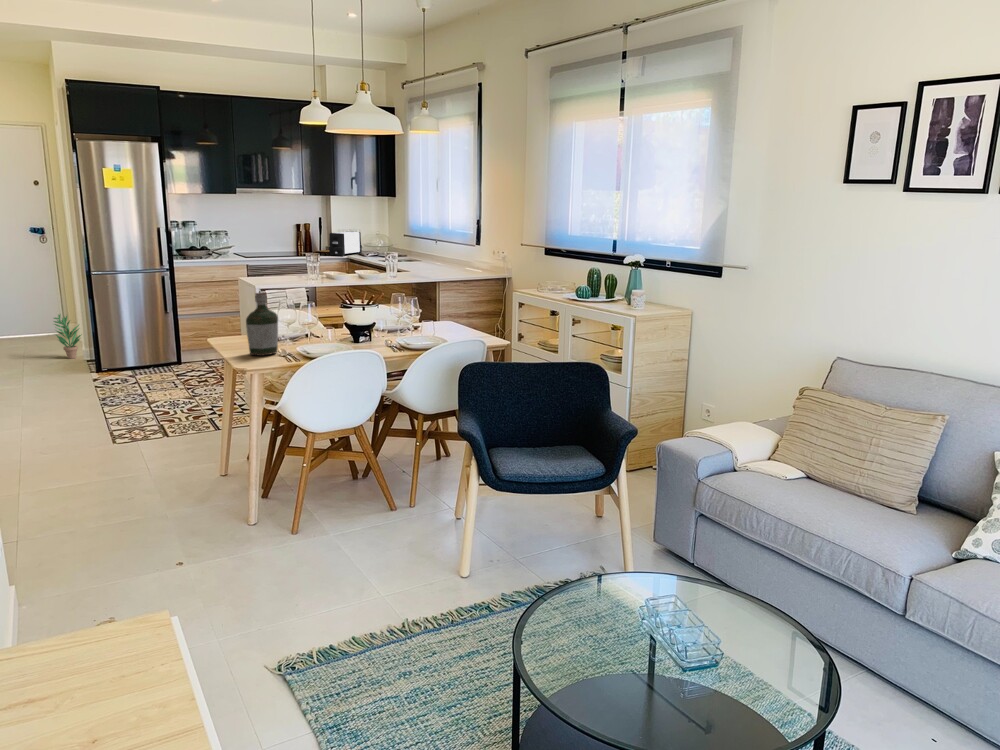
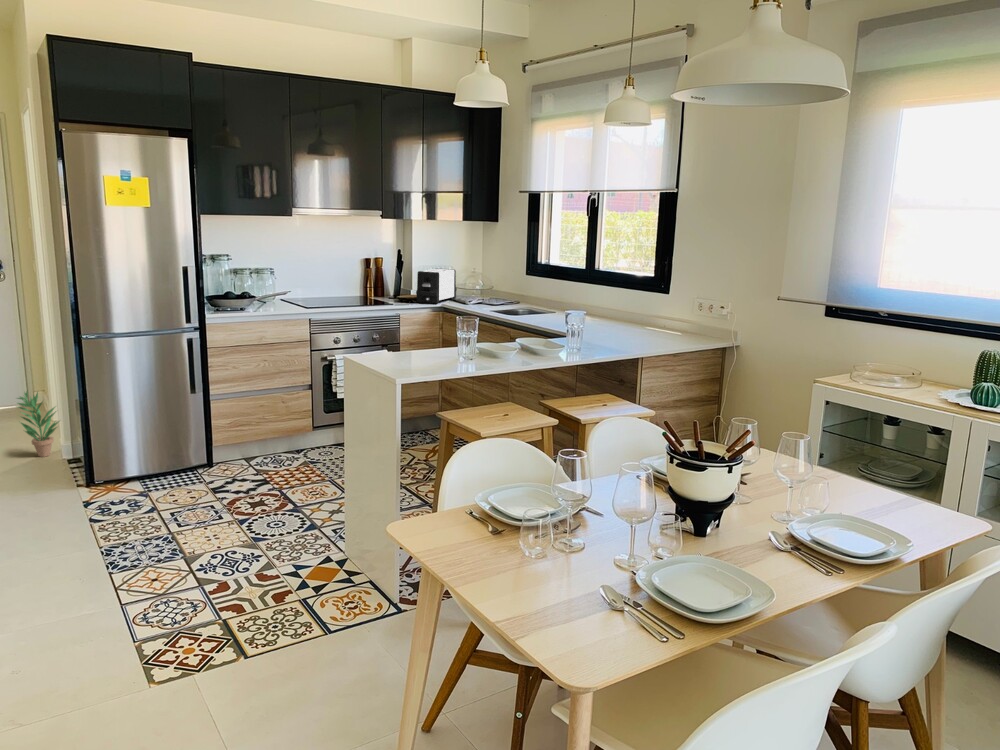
bottle: present [246,292,278,355] -> none [529,452,599,602]

